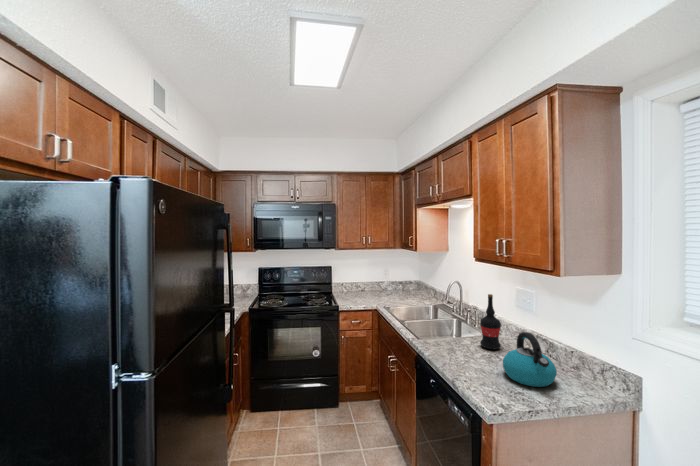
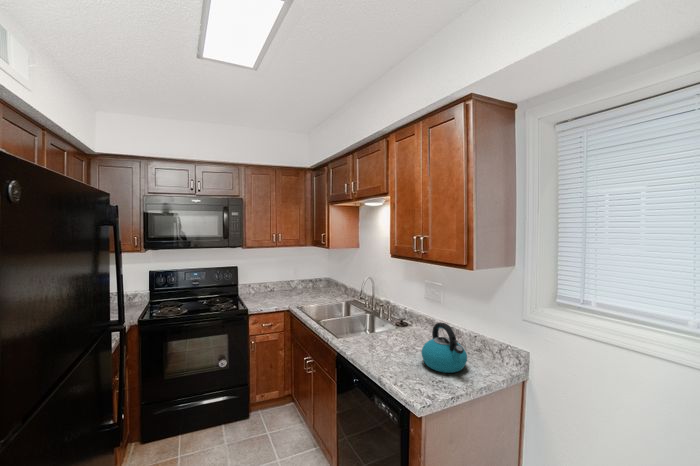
wine bottle: present [480,294,501,349] -> none [396,288,414,340]

